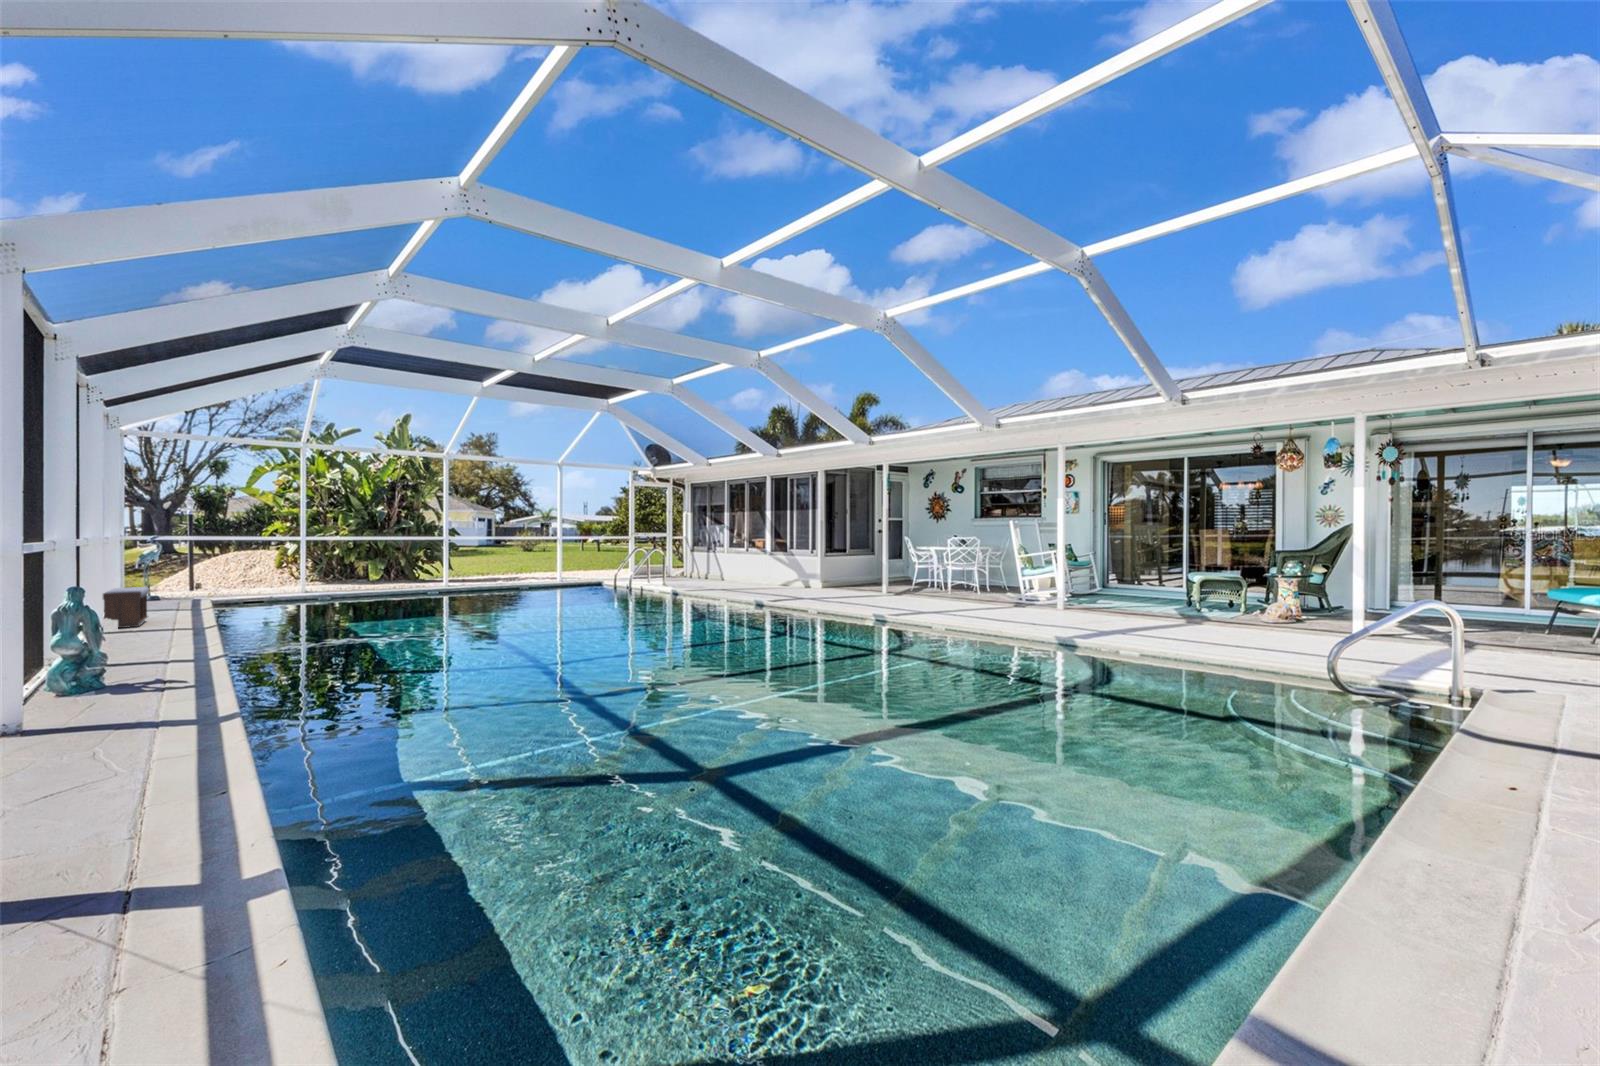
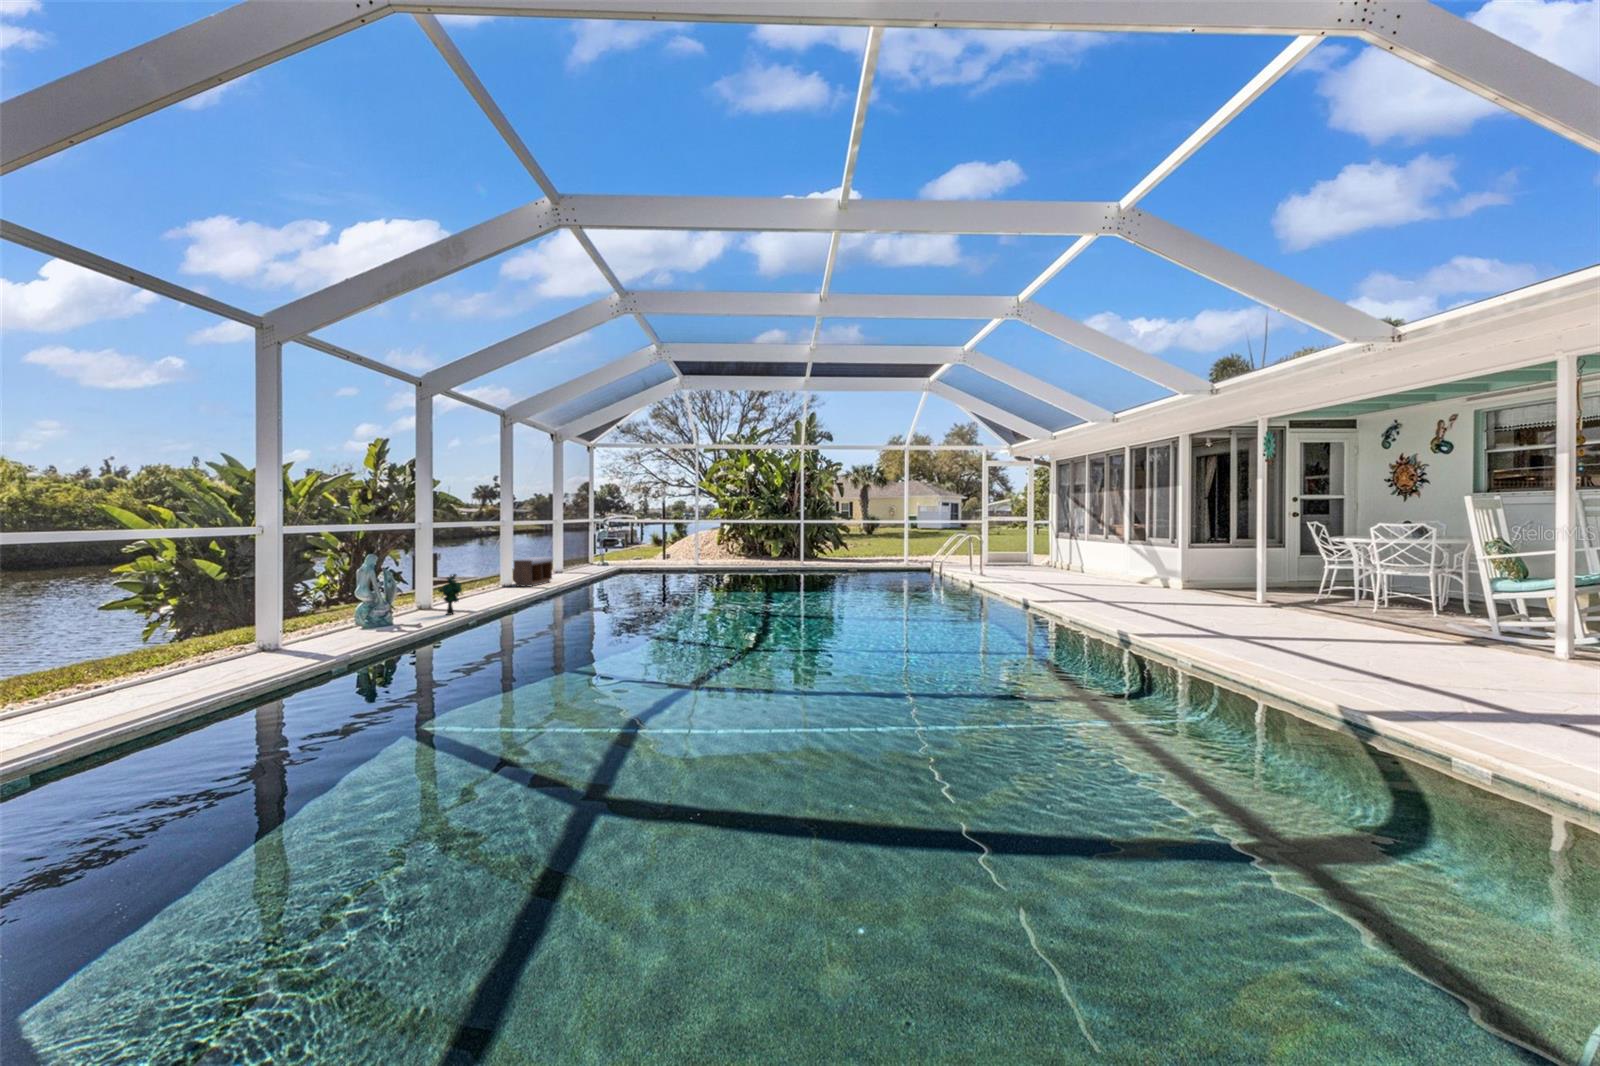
decorative plant: none [145,602,183,655] -> present [438,574,462,615]

